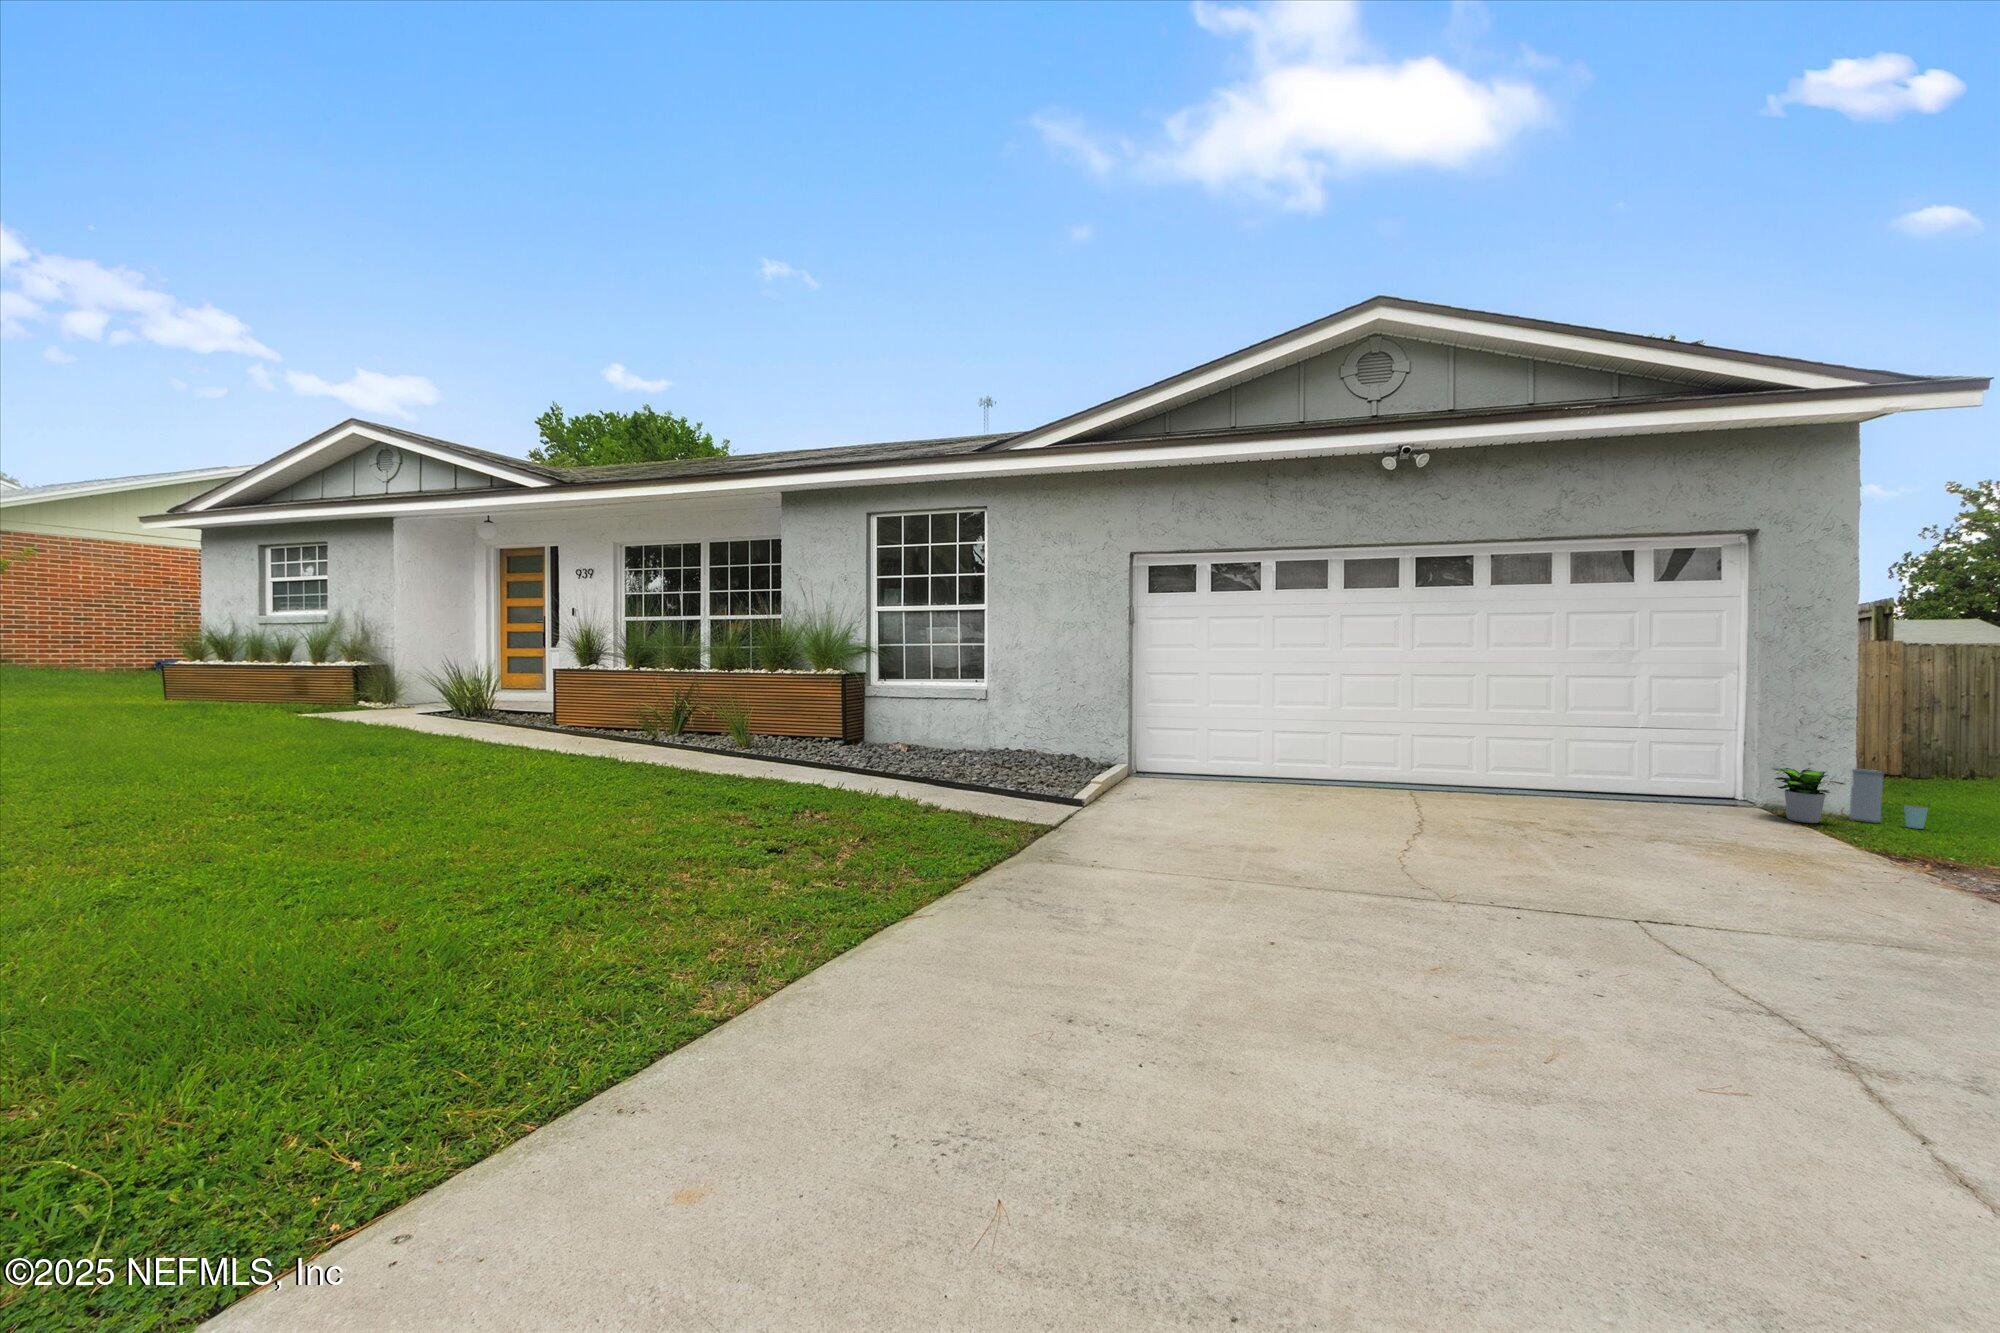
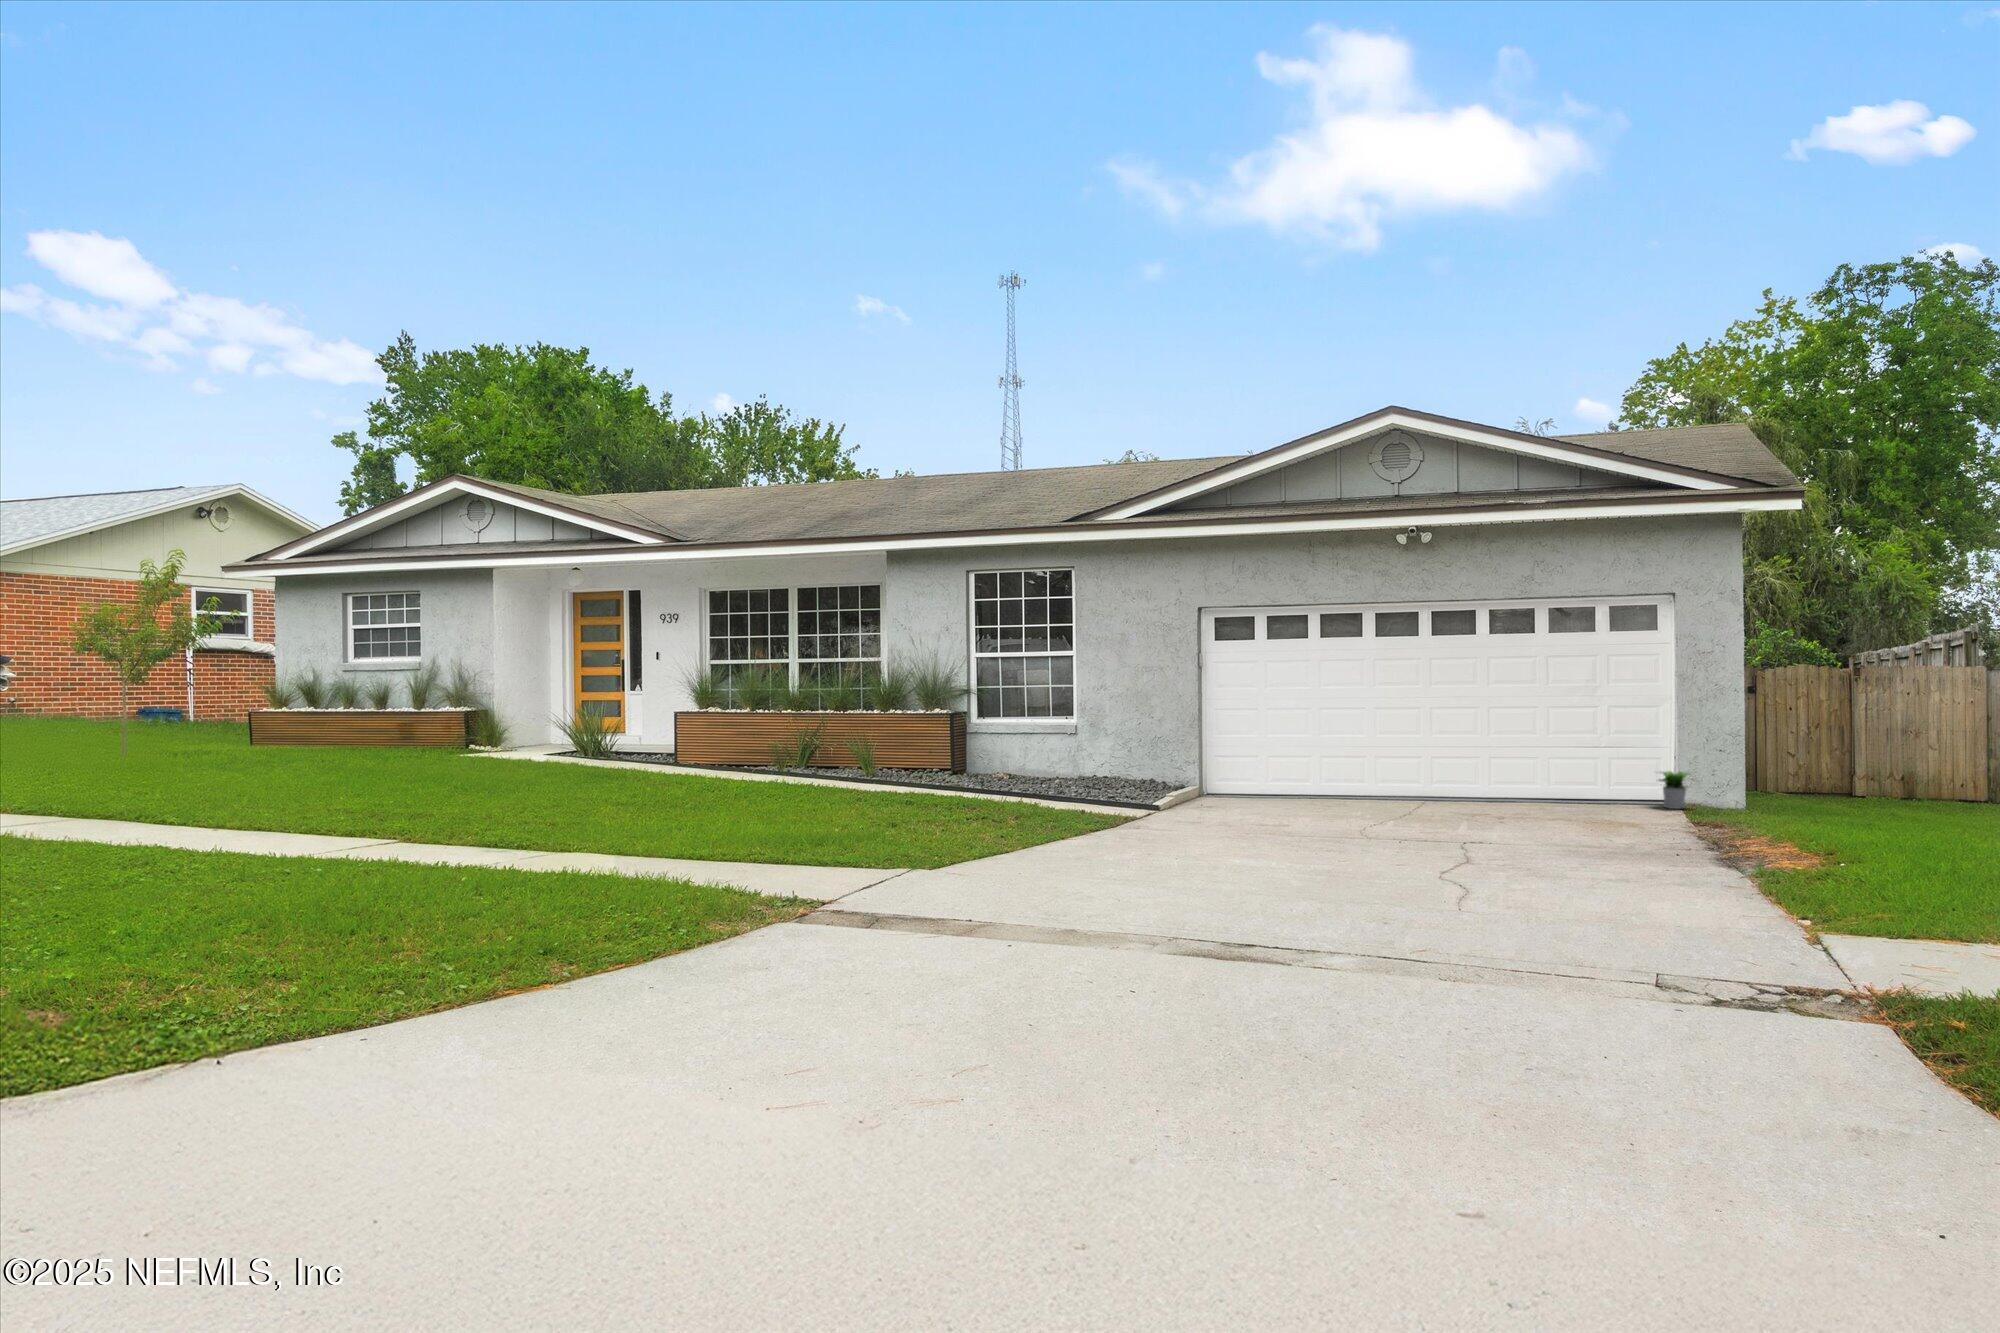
trash can: present [1849,769,1928,829] -> none [1712,771,1754,811]

